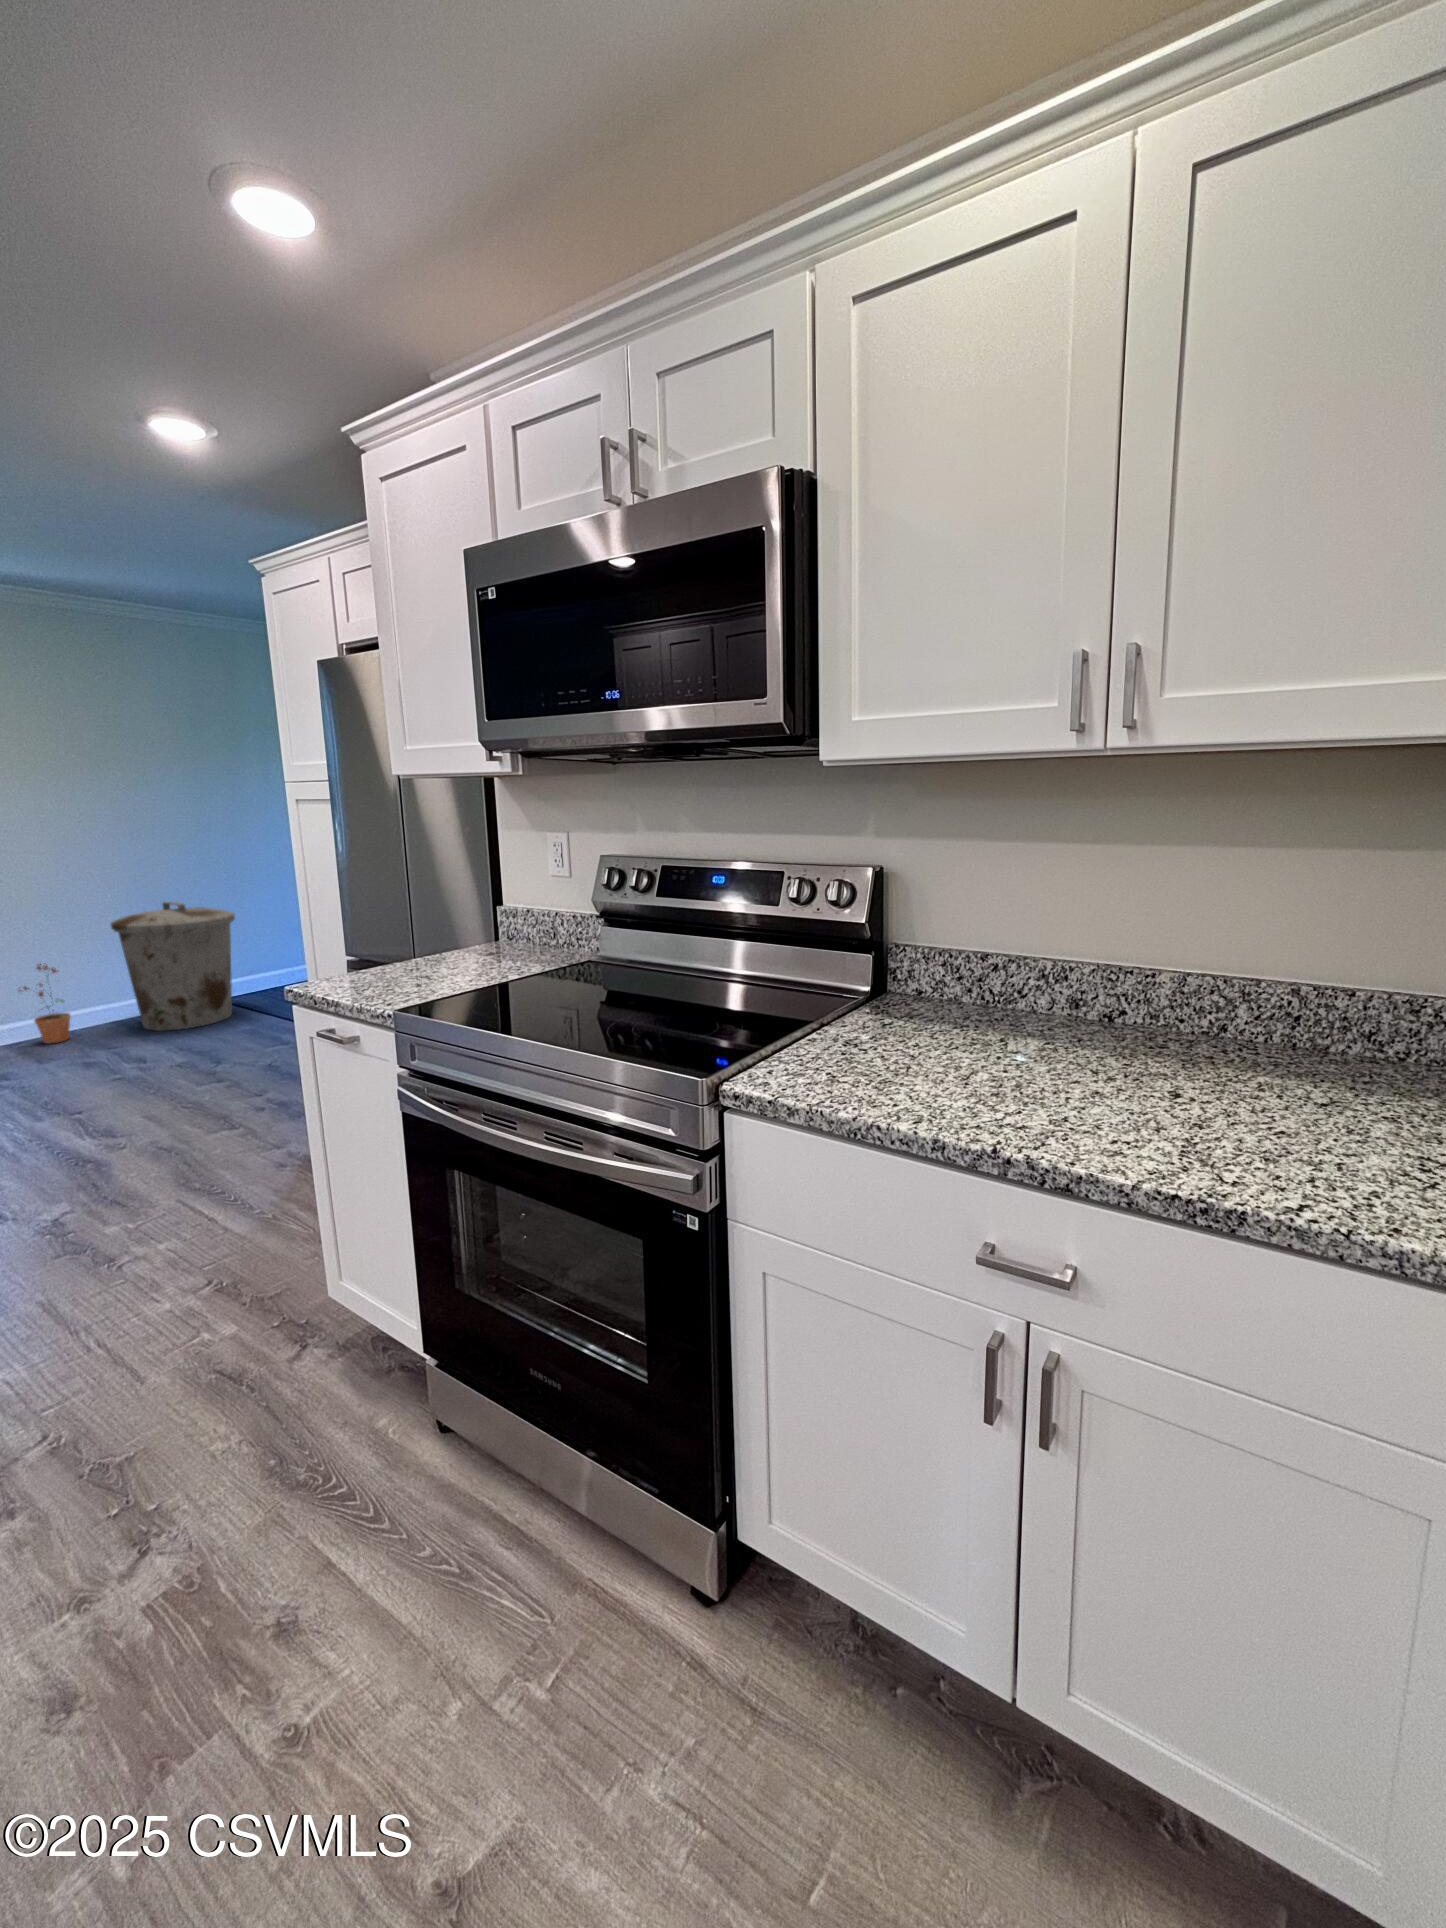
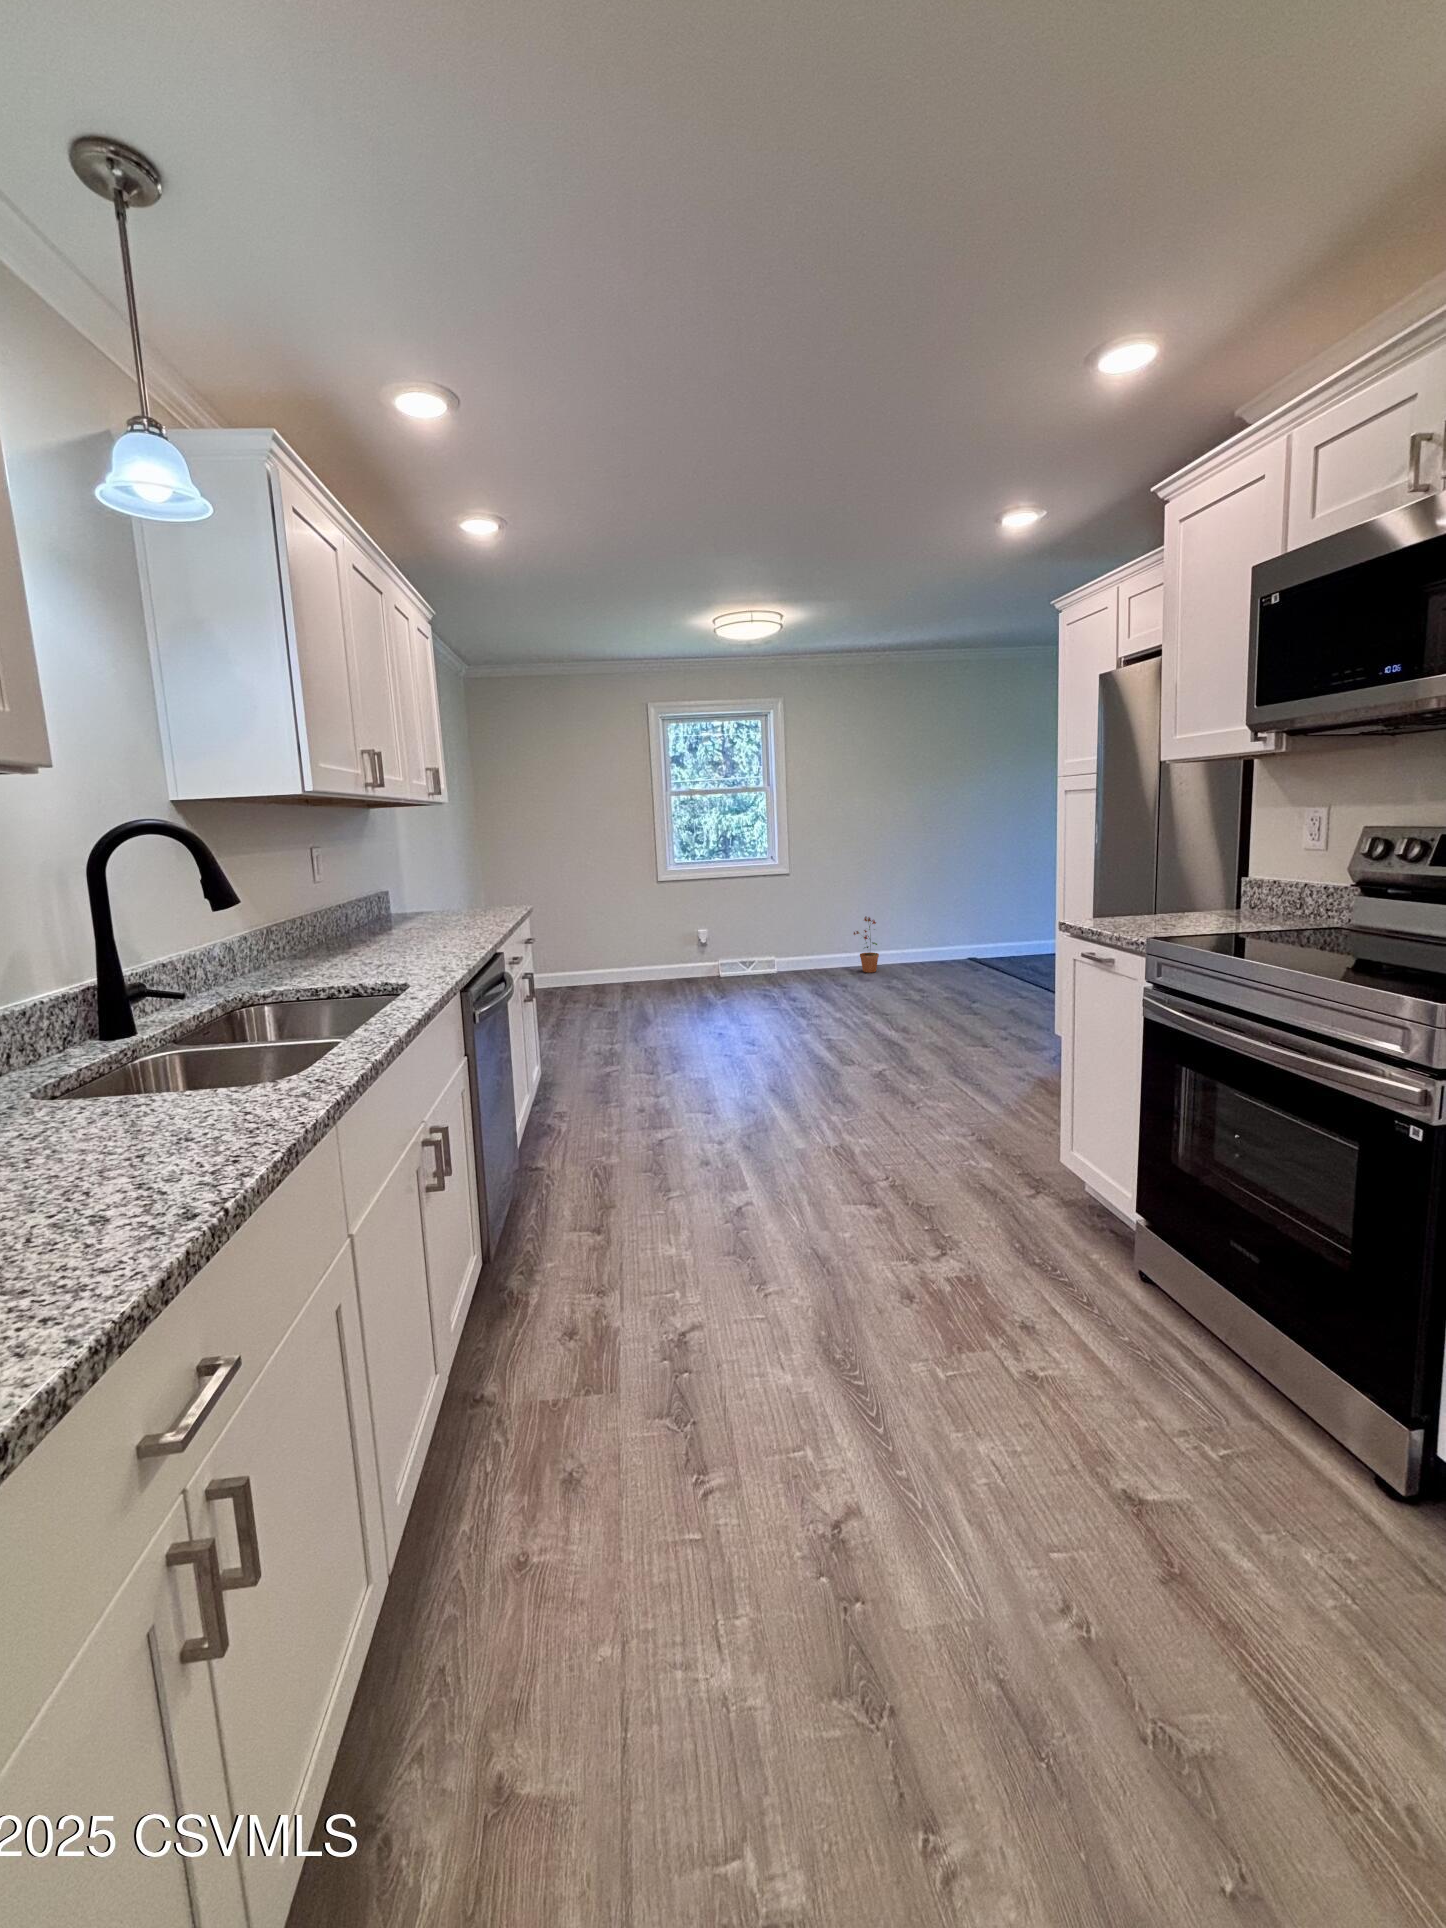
trash can: present [111,902,235,1031] -> none [908,878,988,977]

